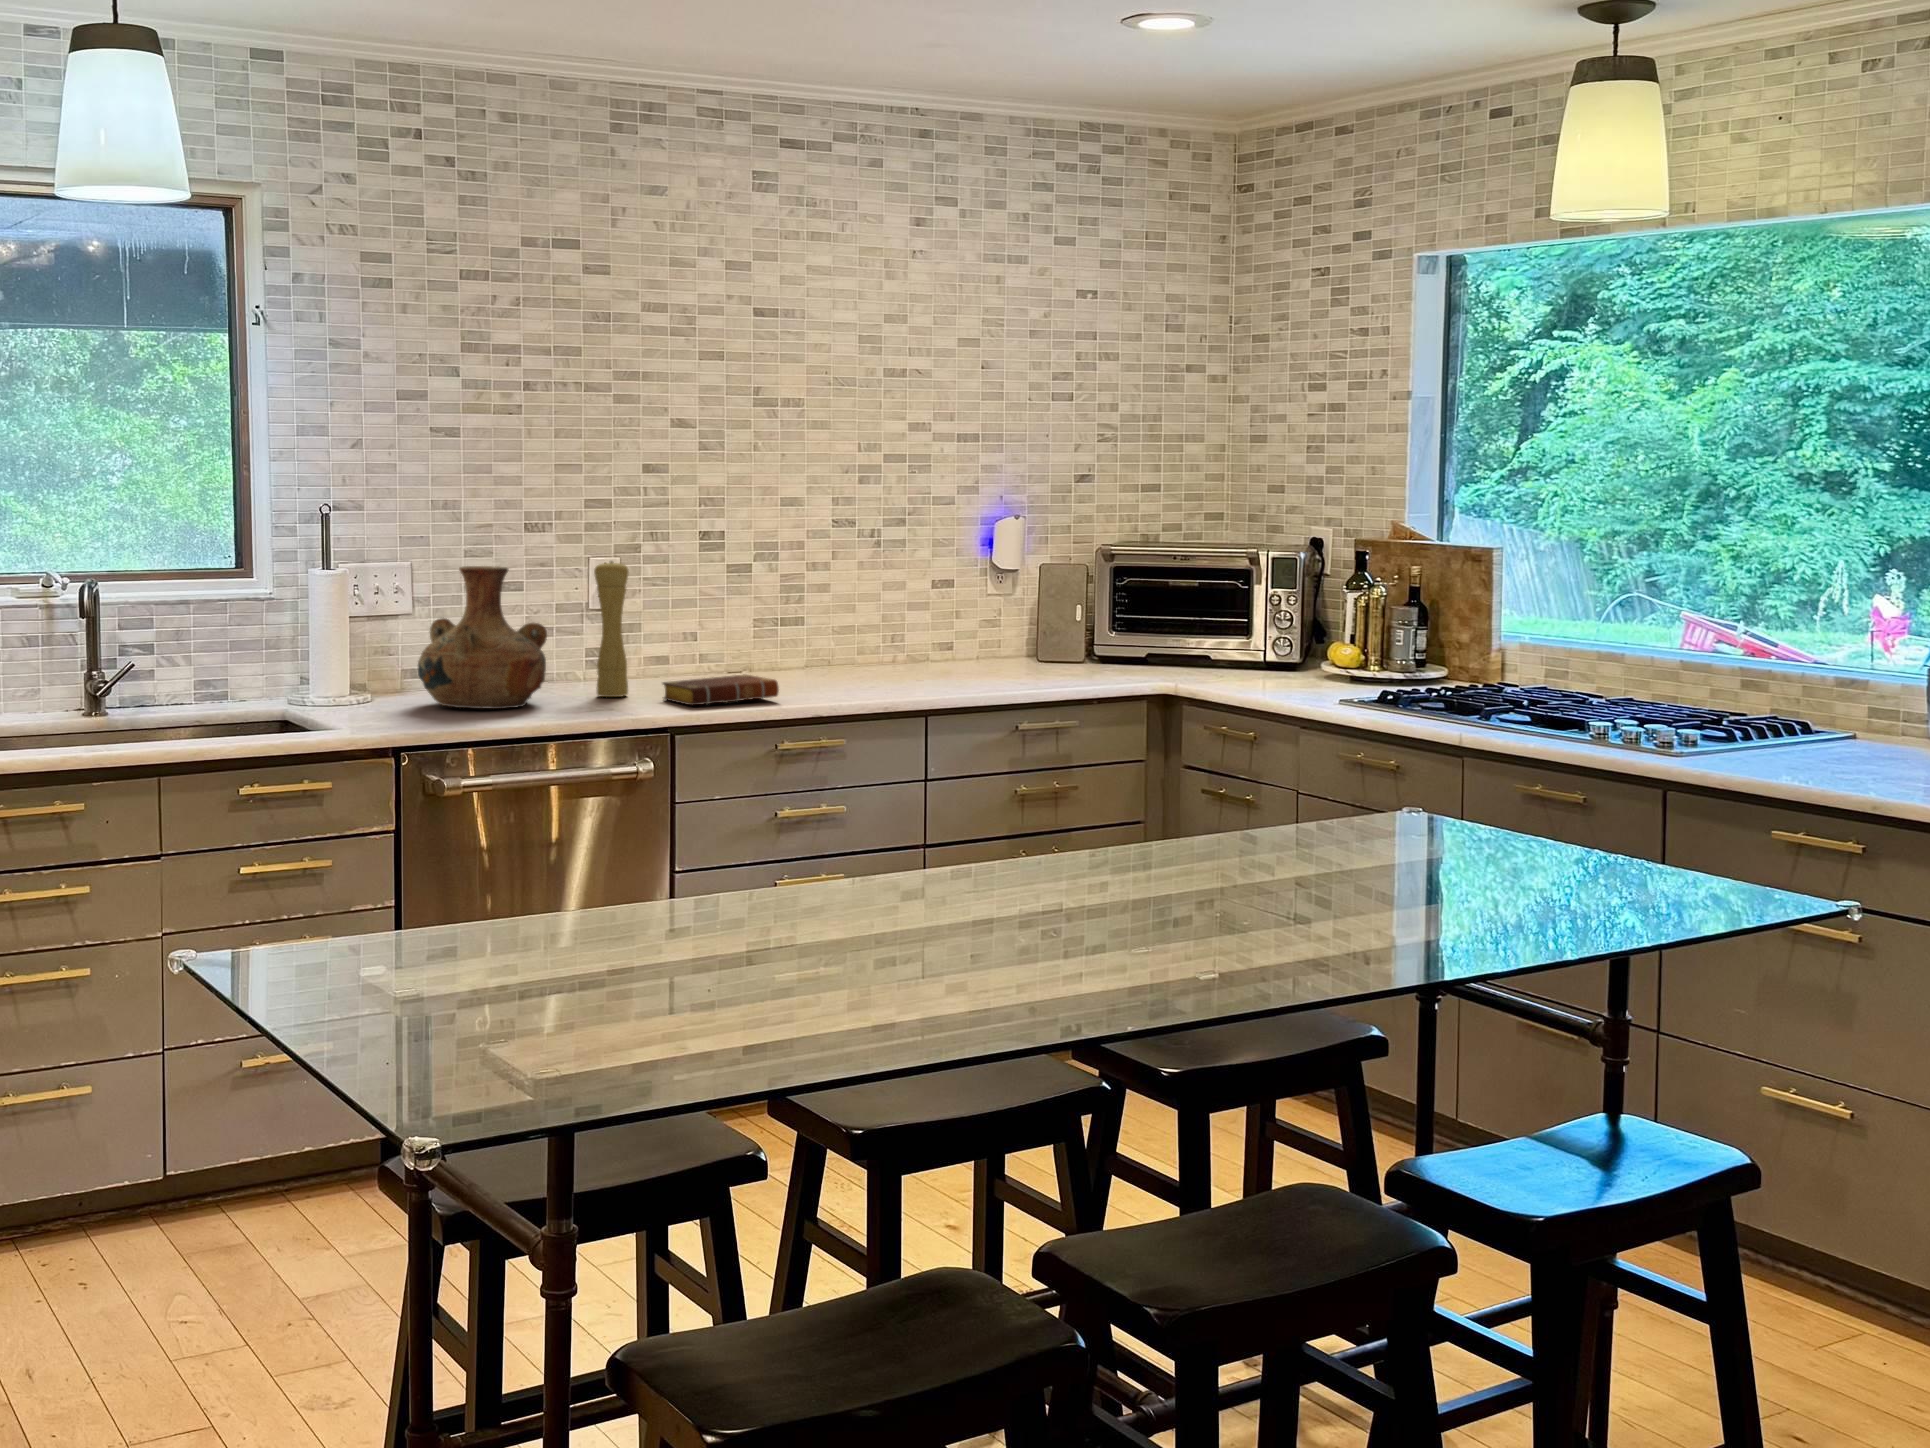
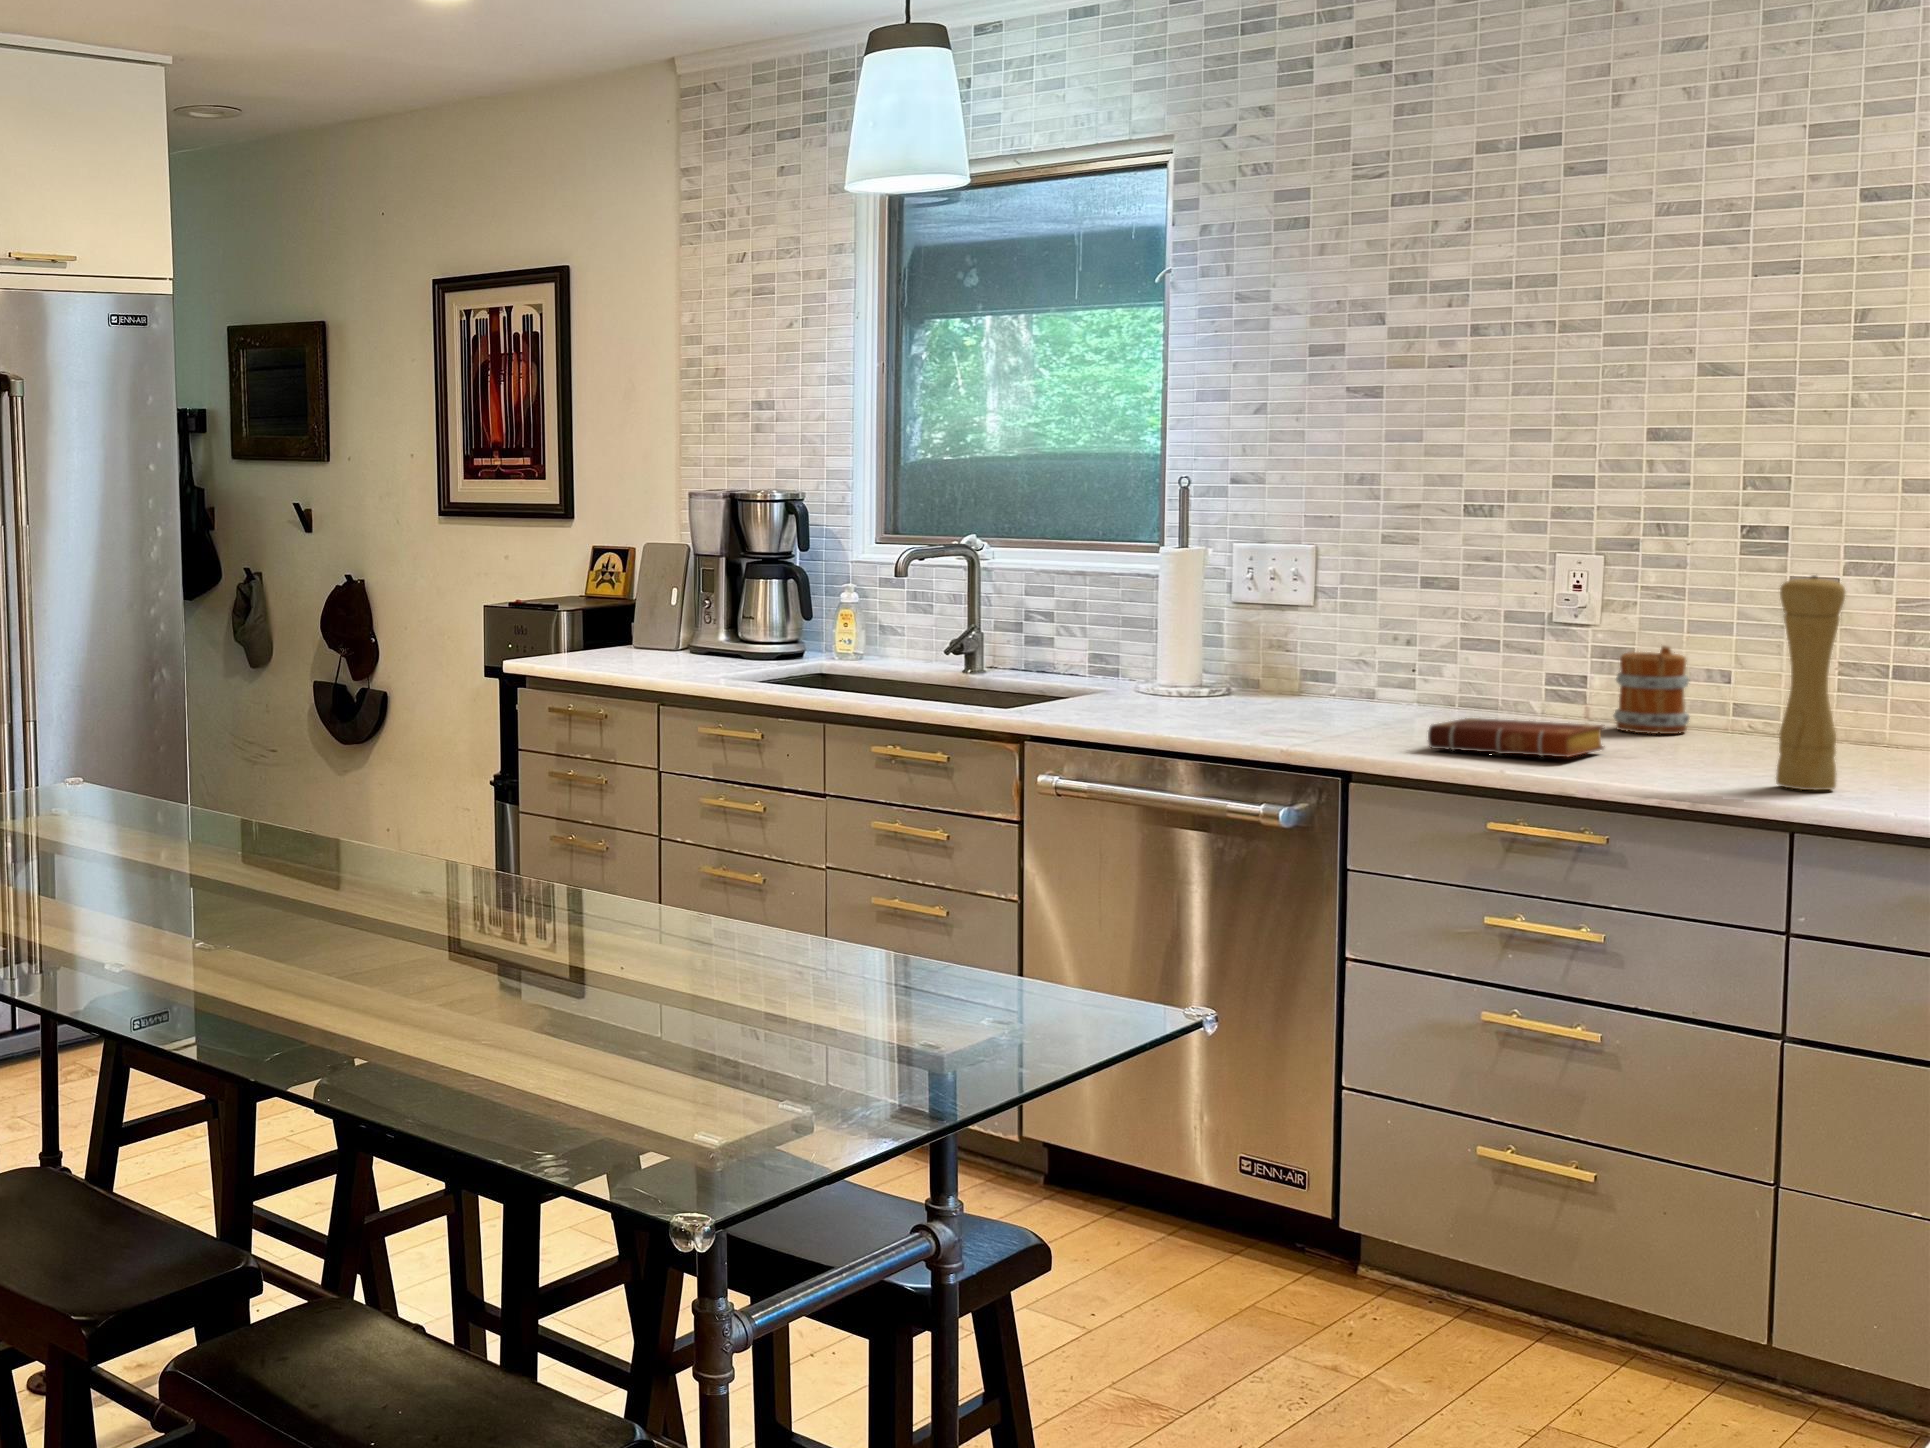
pepper mill: present [594,561,629,697] -> present [1776,575,1845,790]
vase: present [418,566,547,709] -> none [1194,550,1365,722]
mug: none [647,614,696,682] -> present [1613,646,1689,734]

